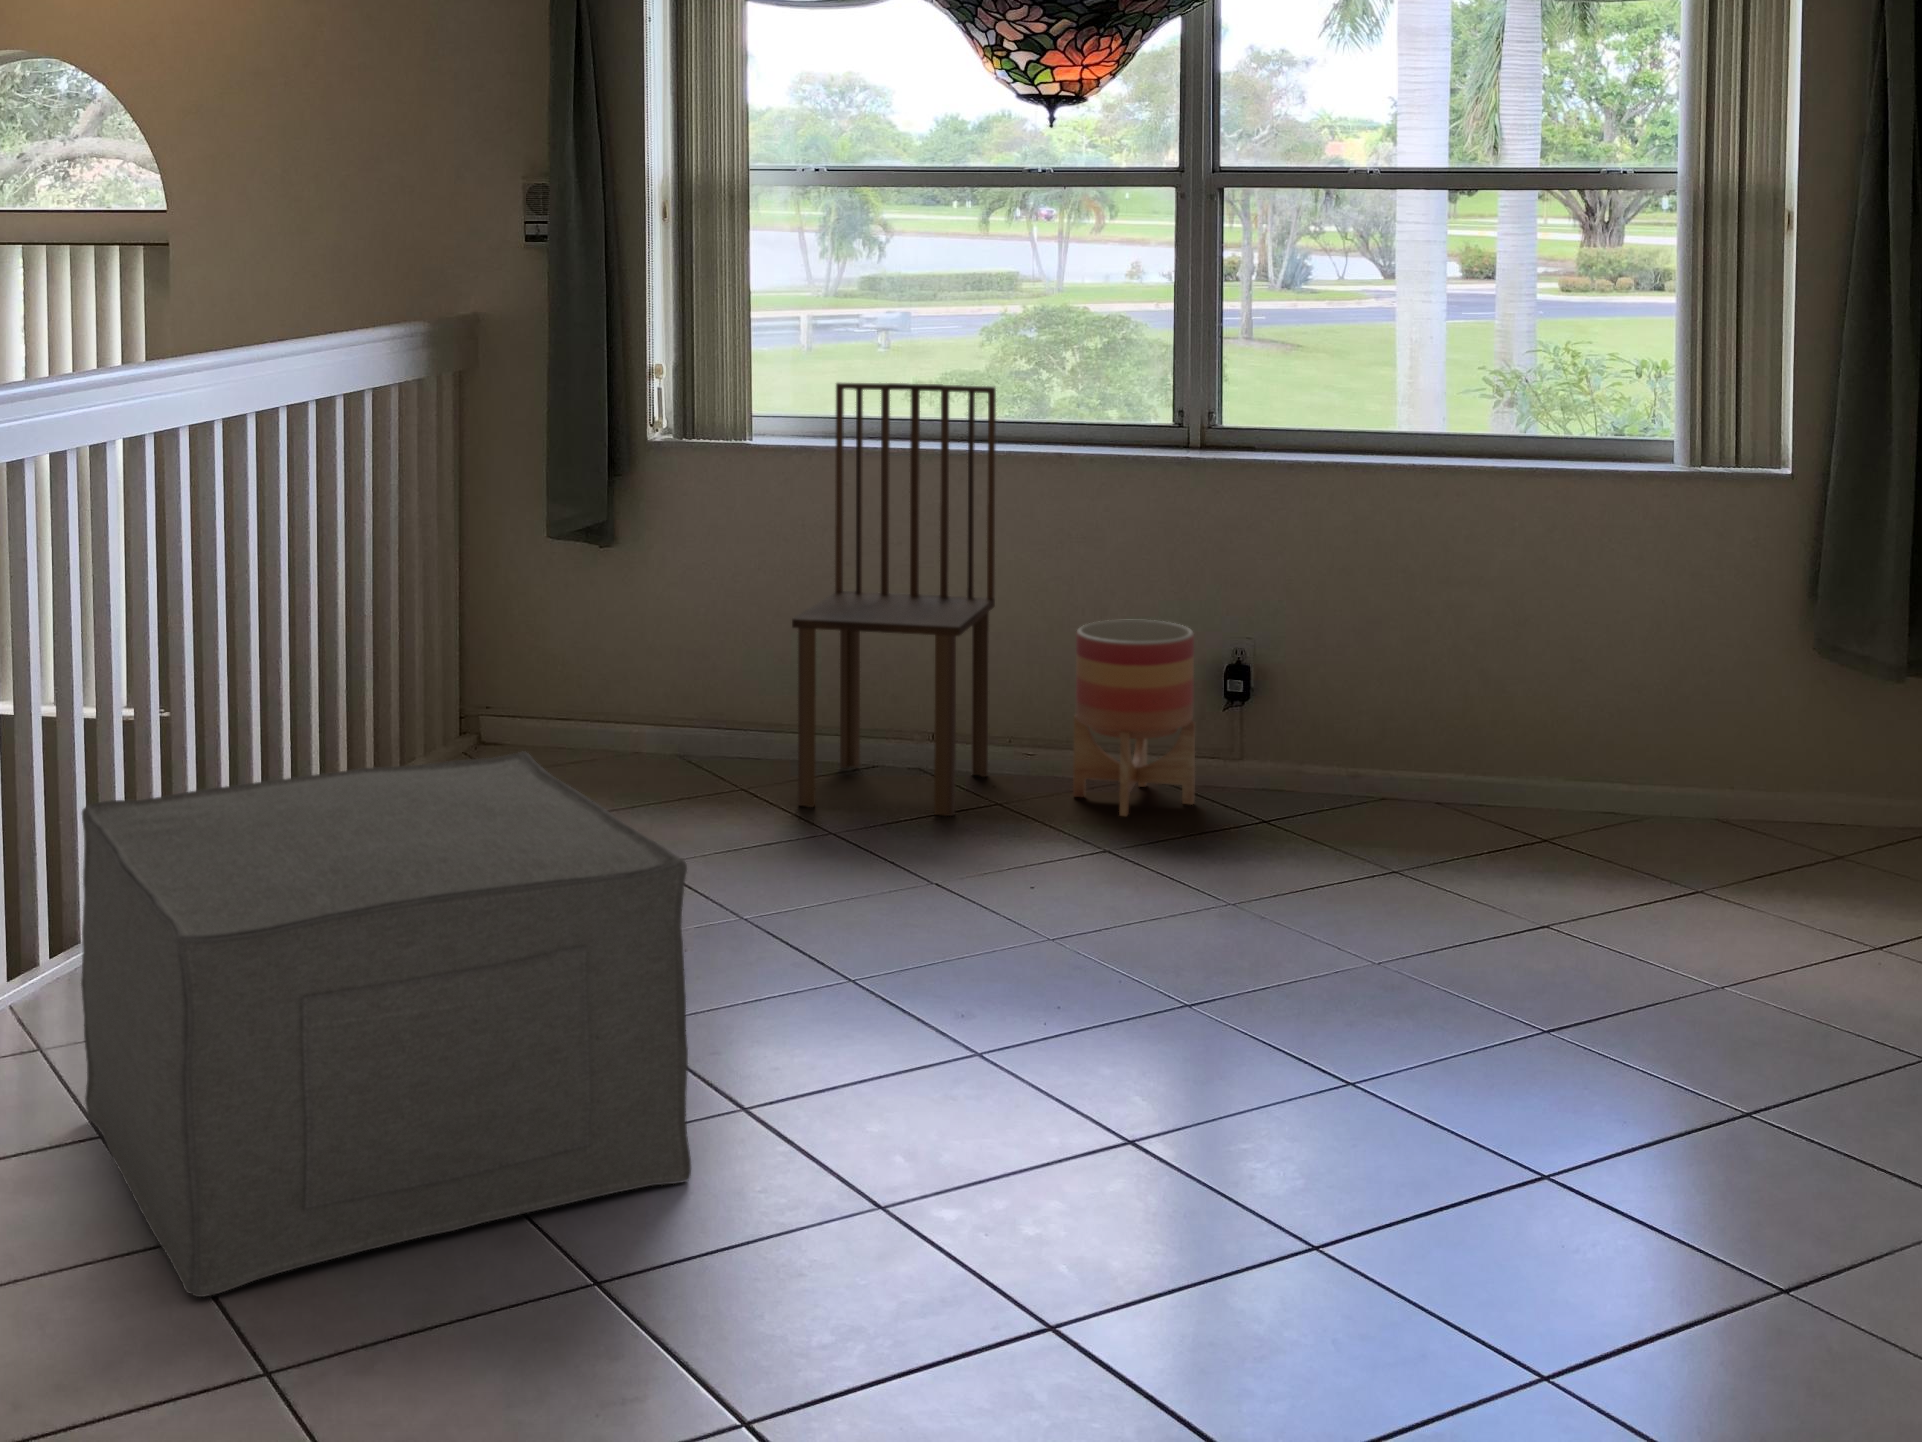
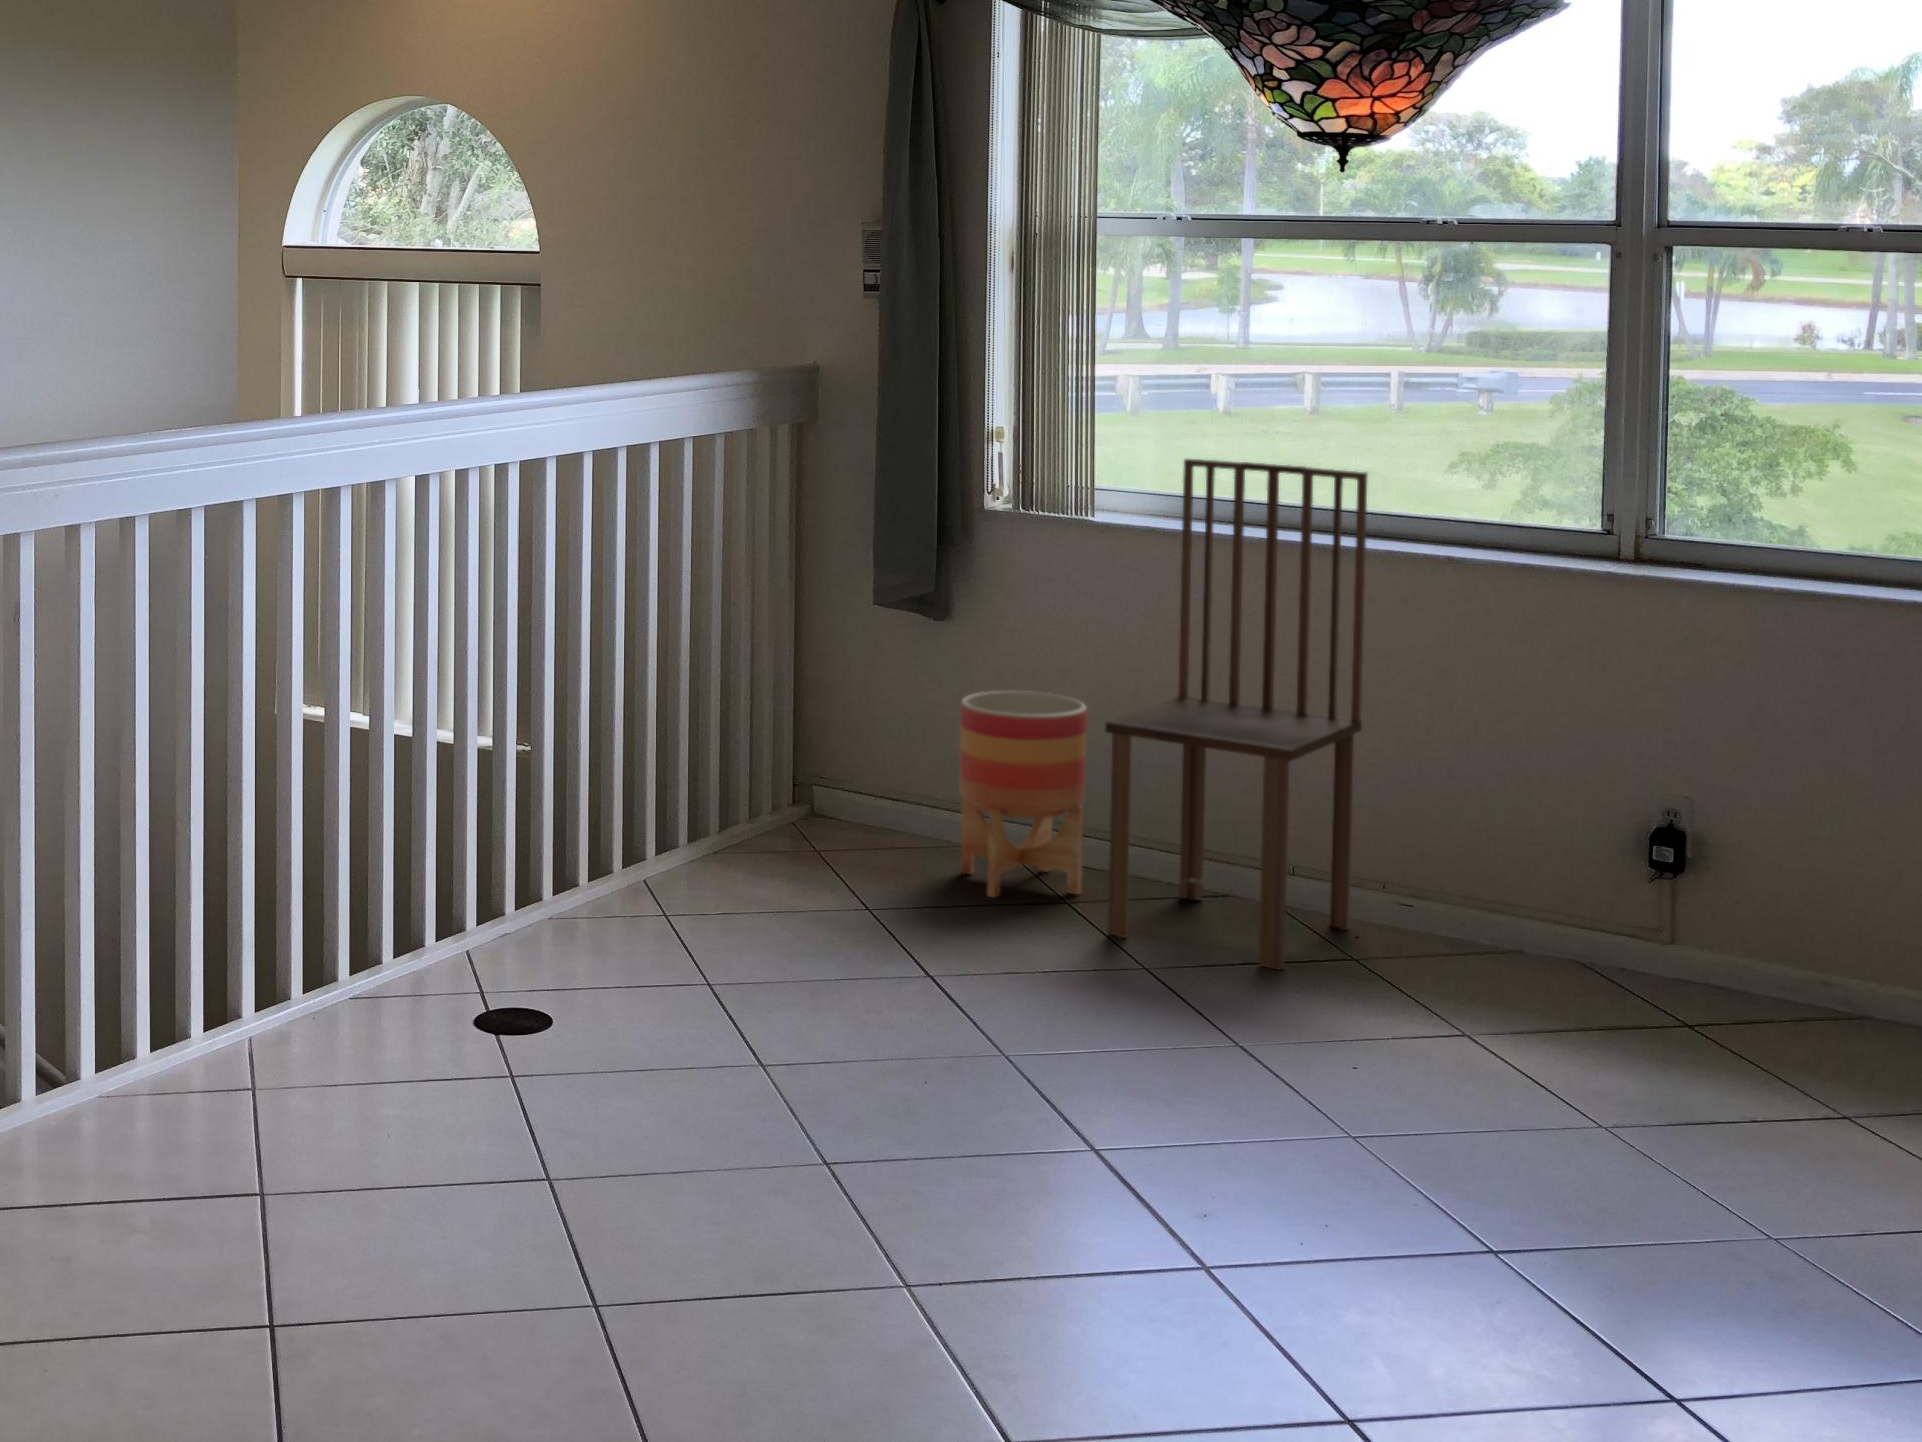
planter: present [1073,620,1195,816] -> present [959,691,1087,897]
ottoman: present [81,752,691,1297] -> none [225,834,766,1341]

